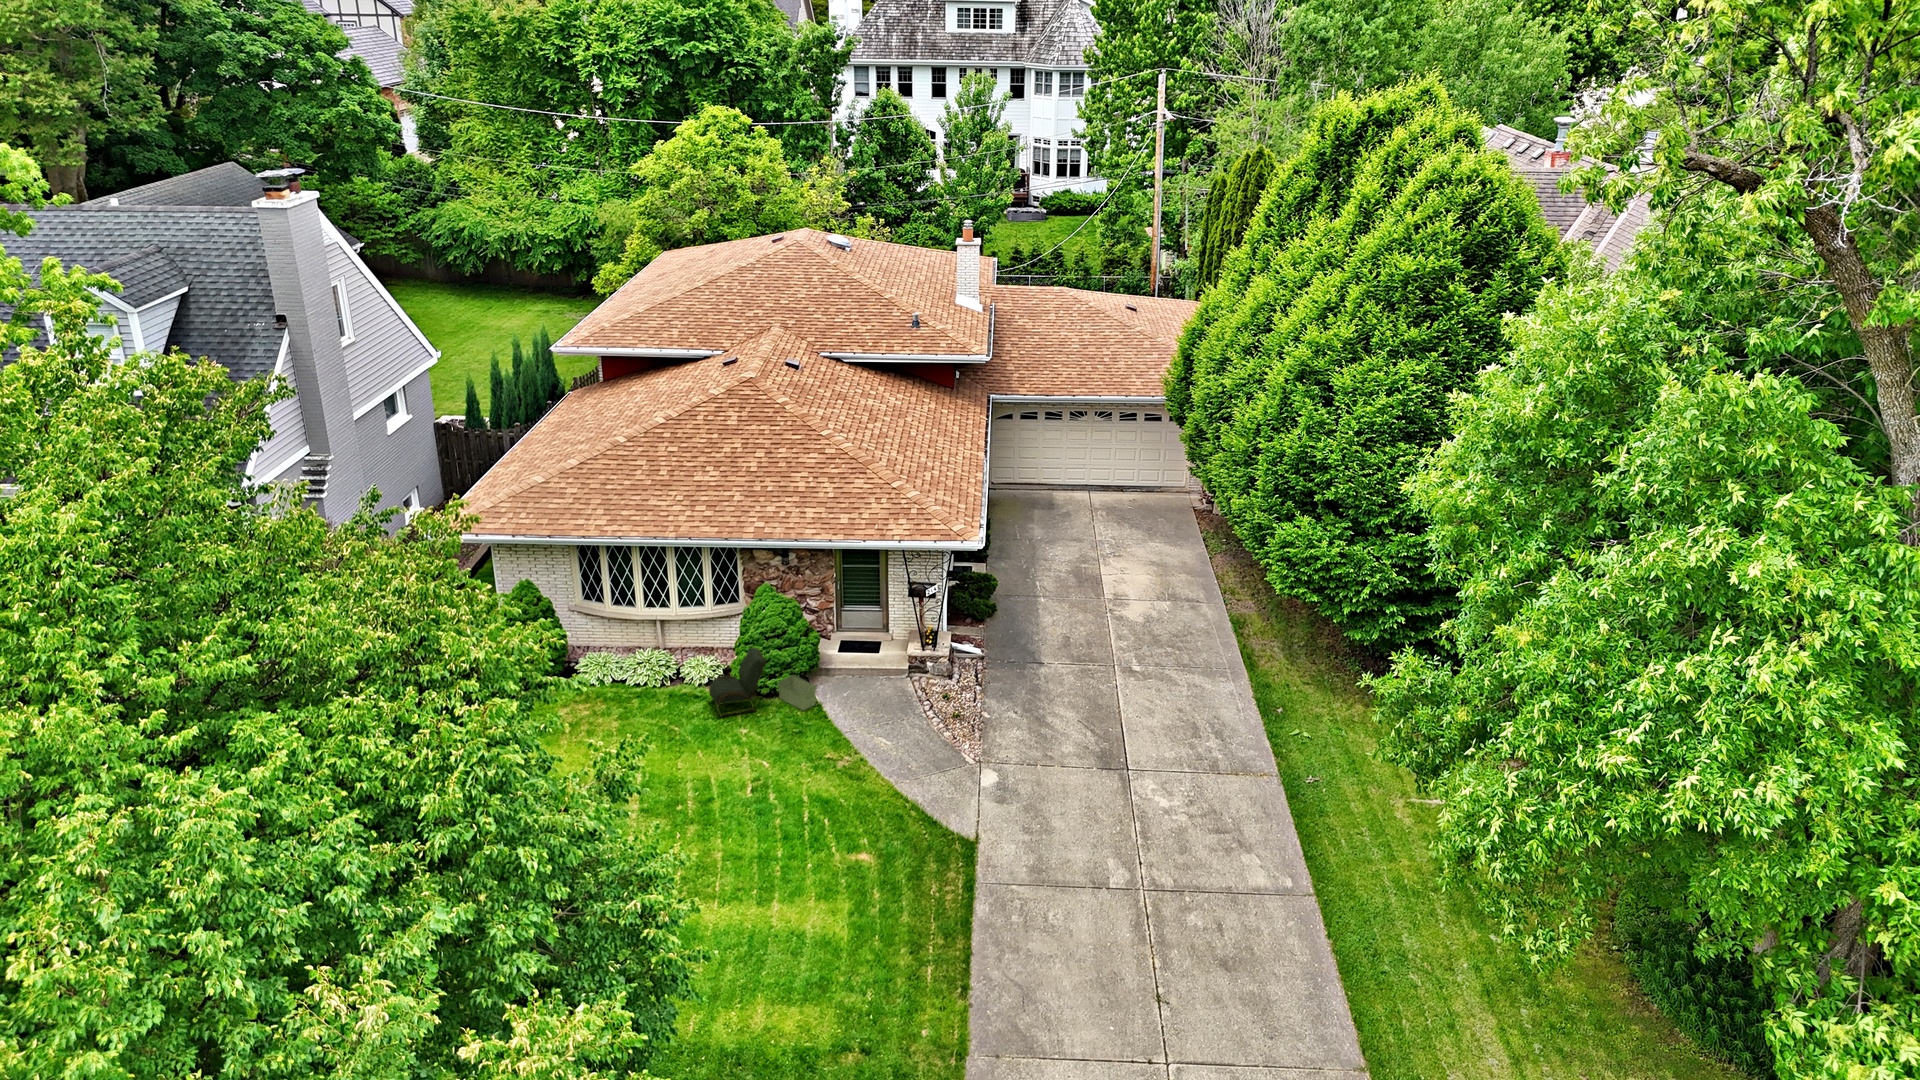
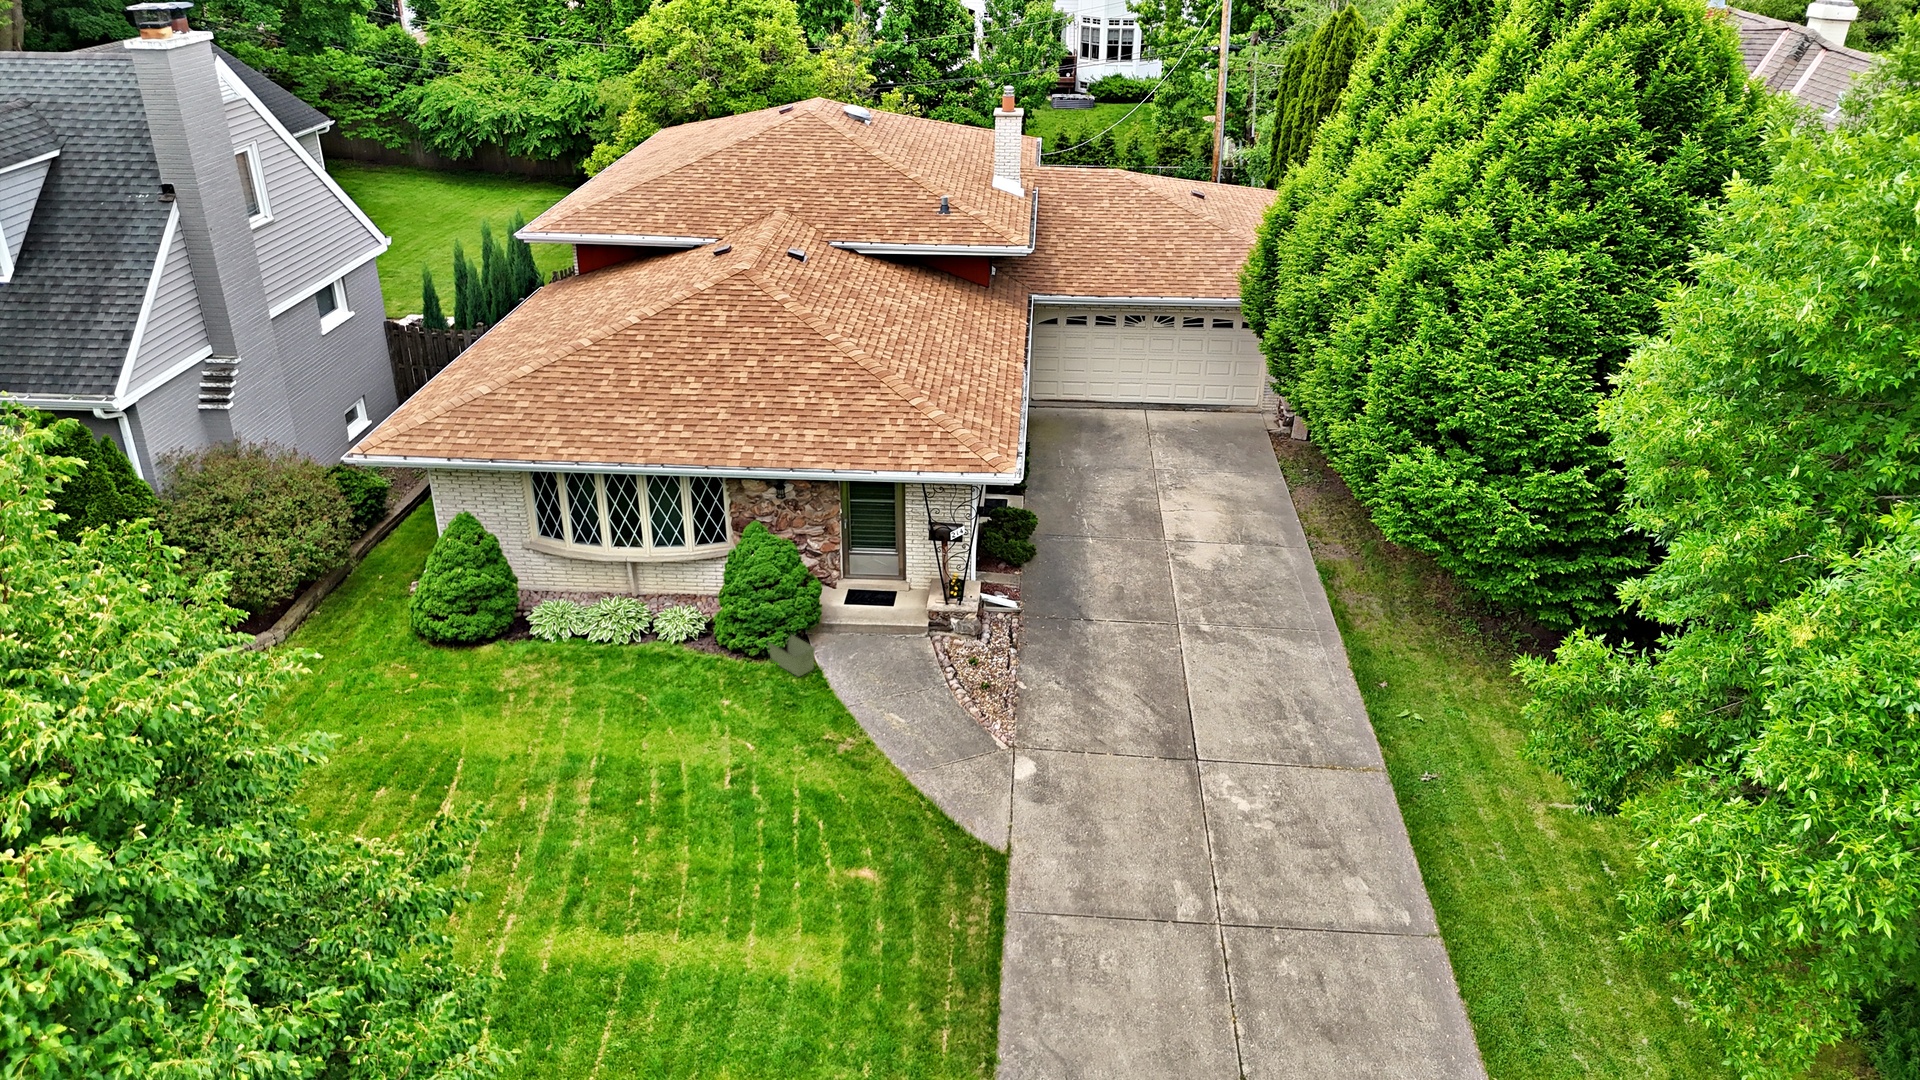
lounge chair: present [709,648,766,718] -> none [685,599,753,685]

